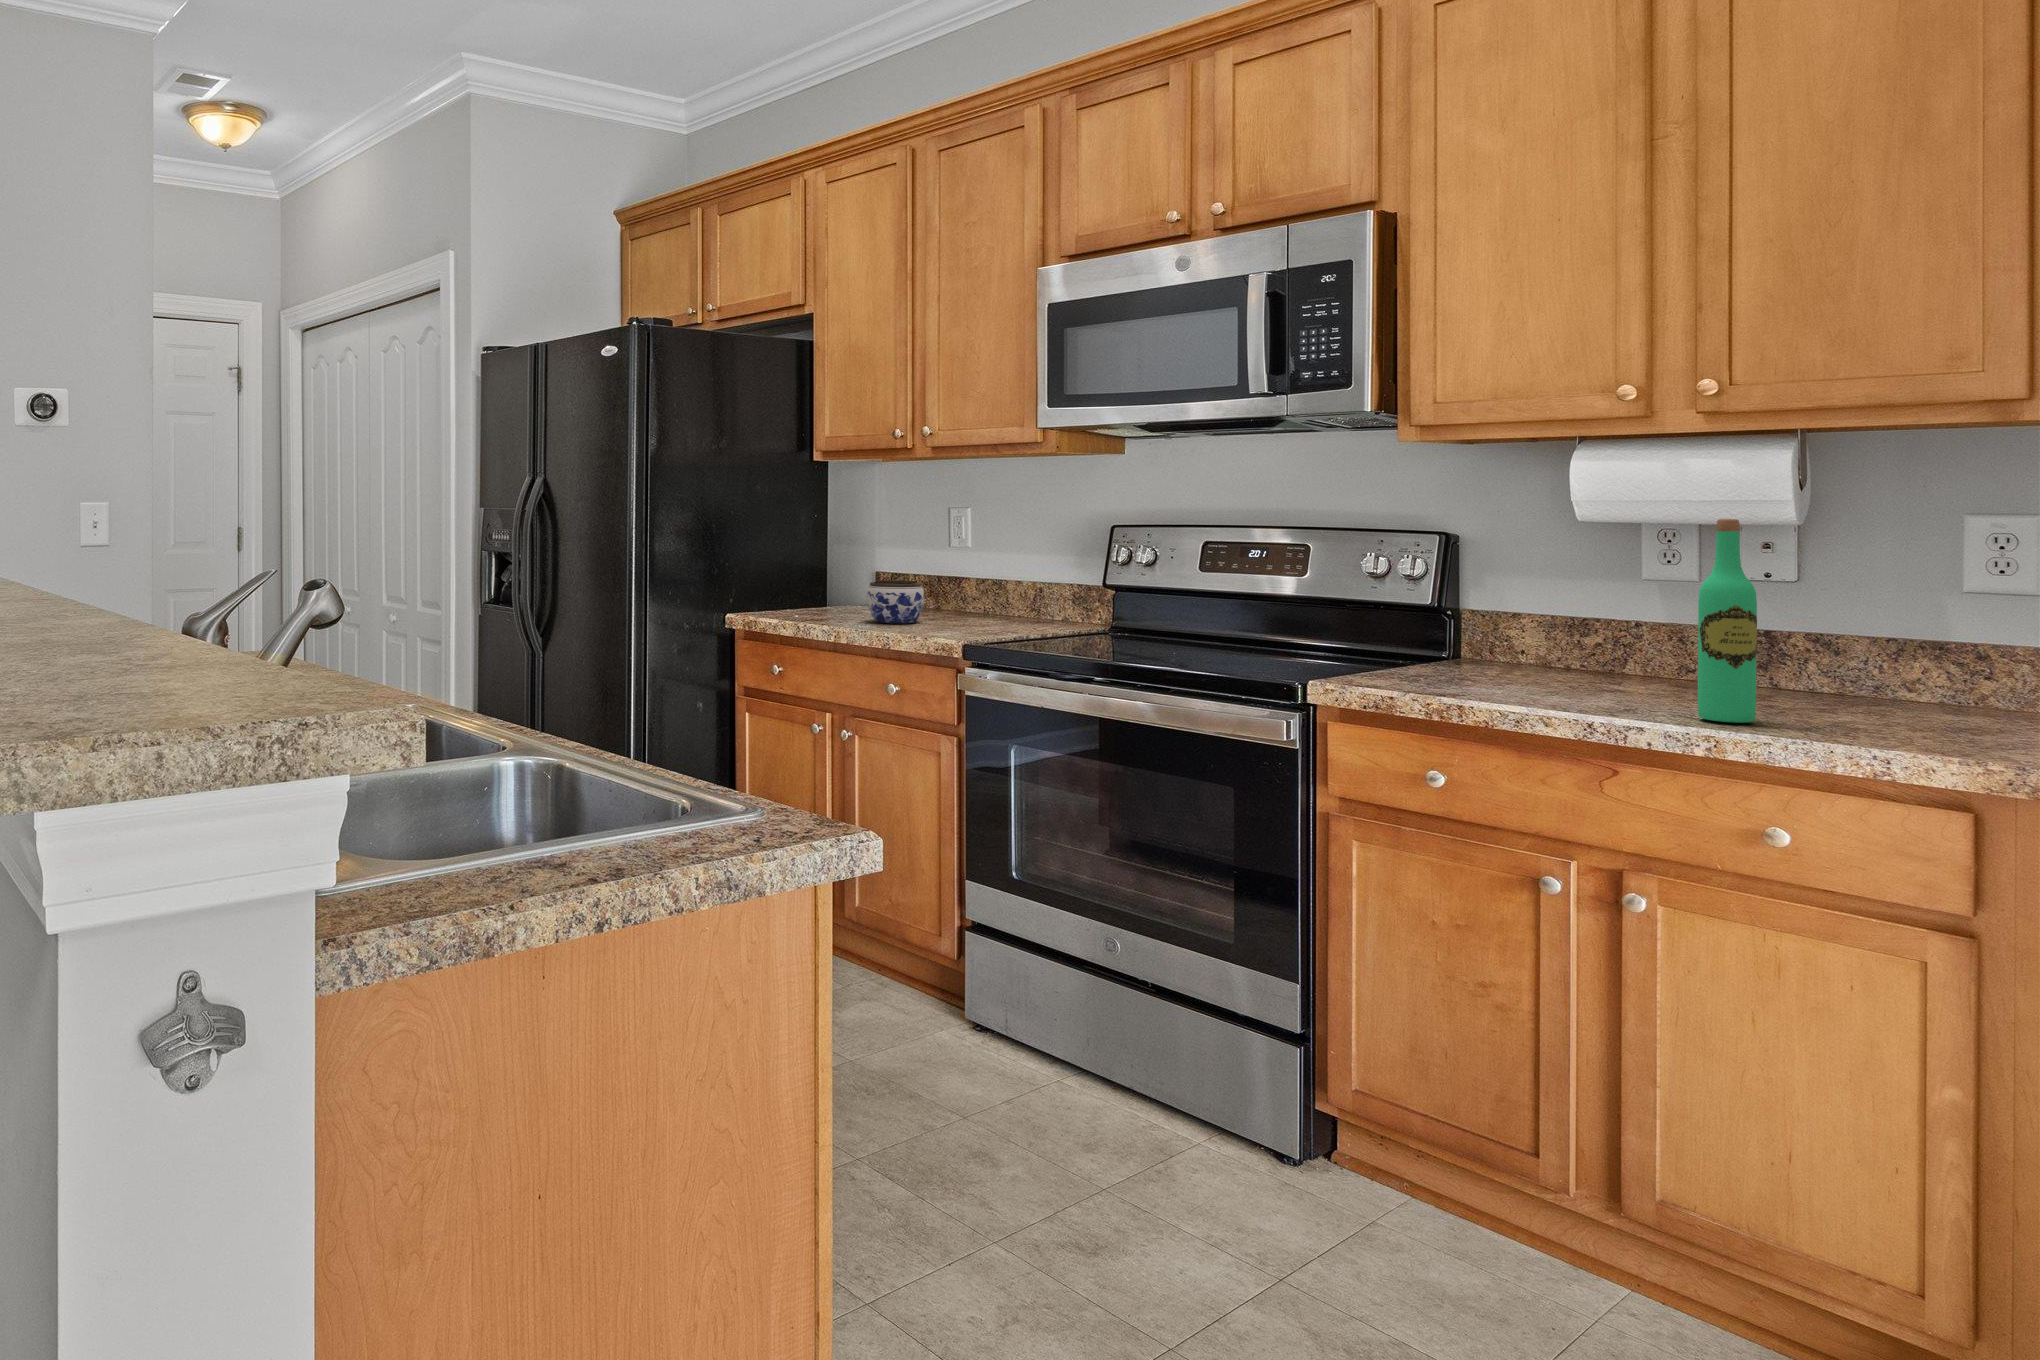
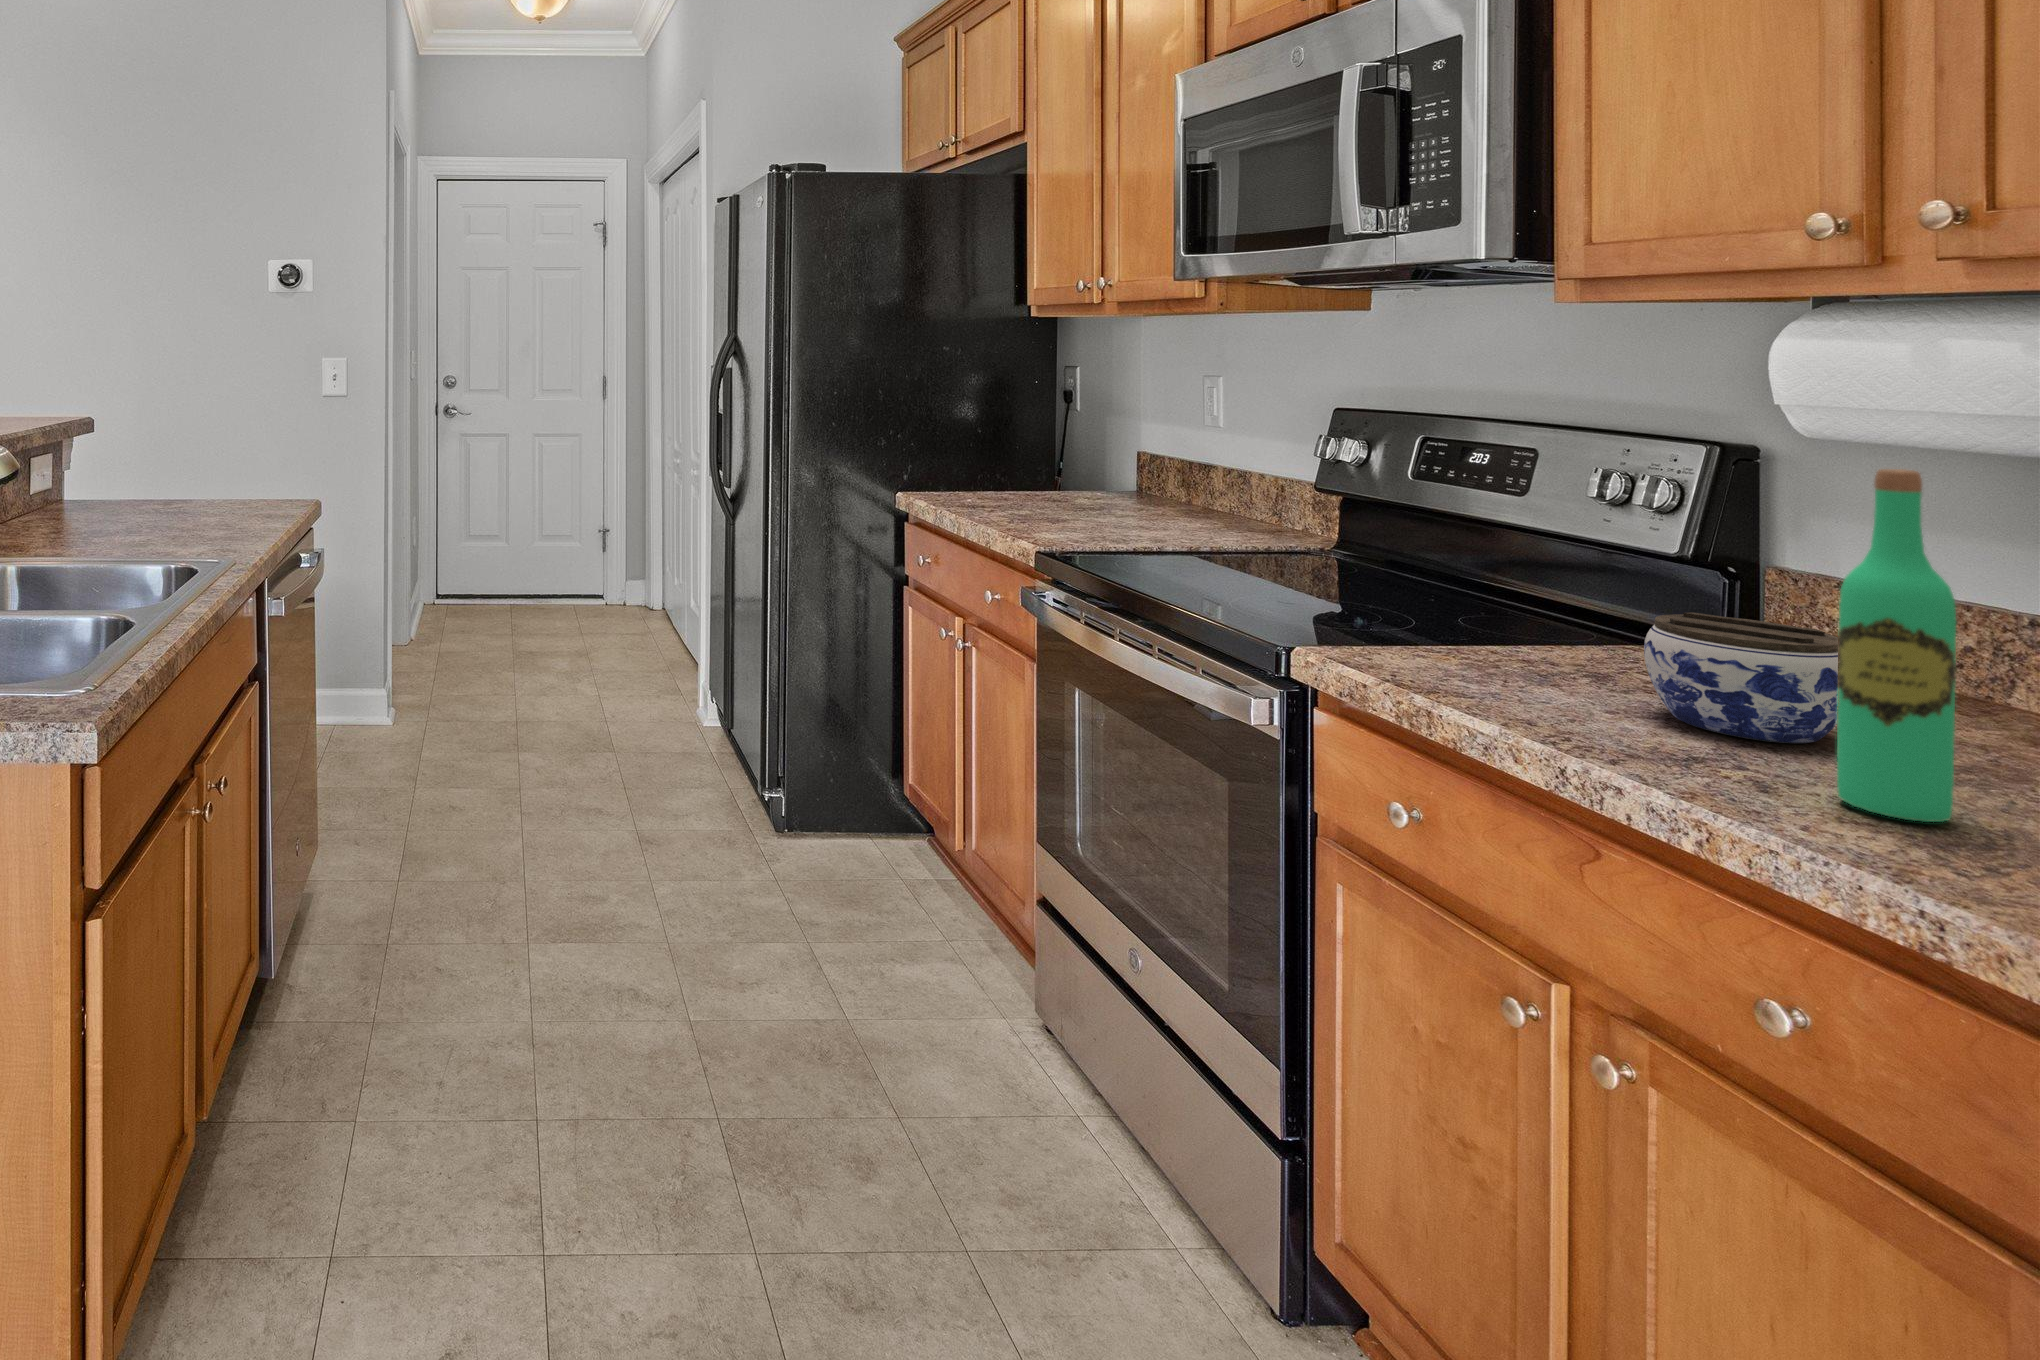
jar: present [867,580,924,623] -> present [1644,613,1838,743]

